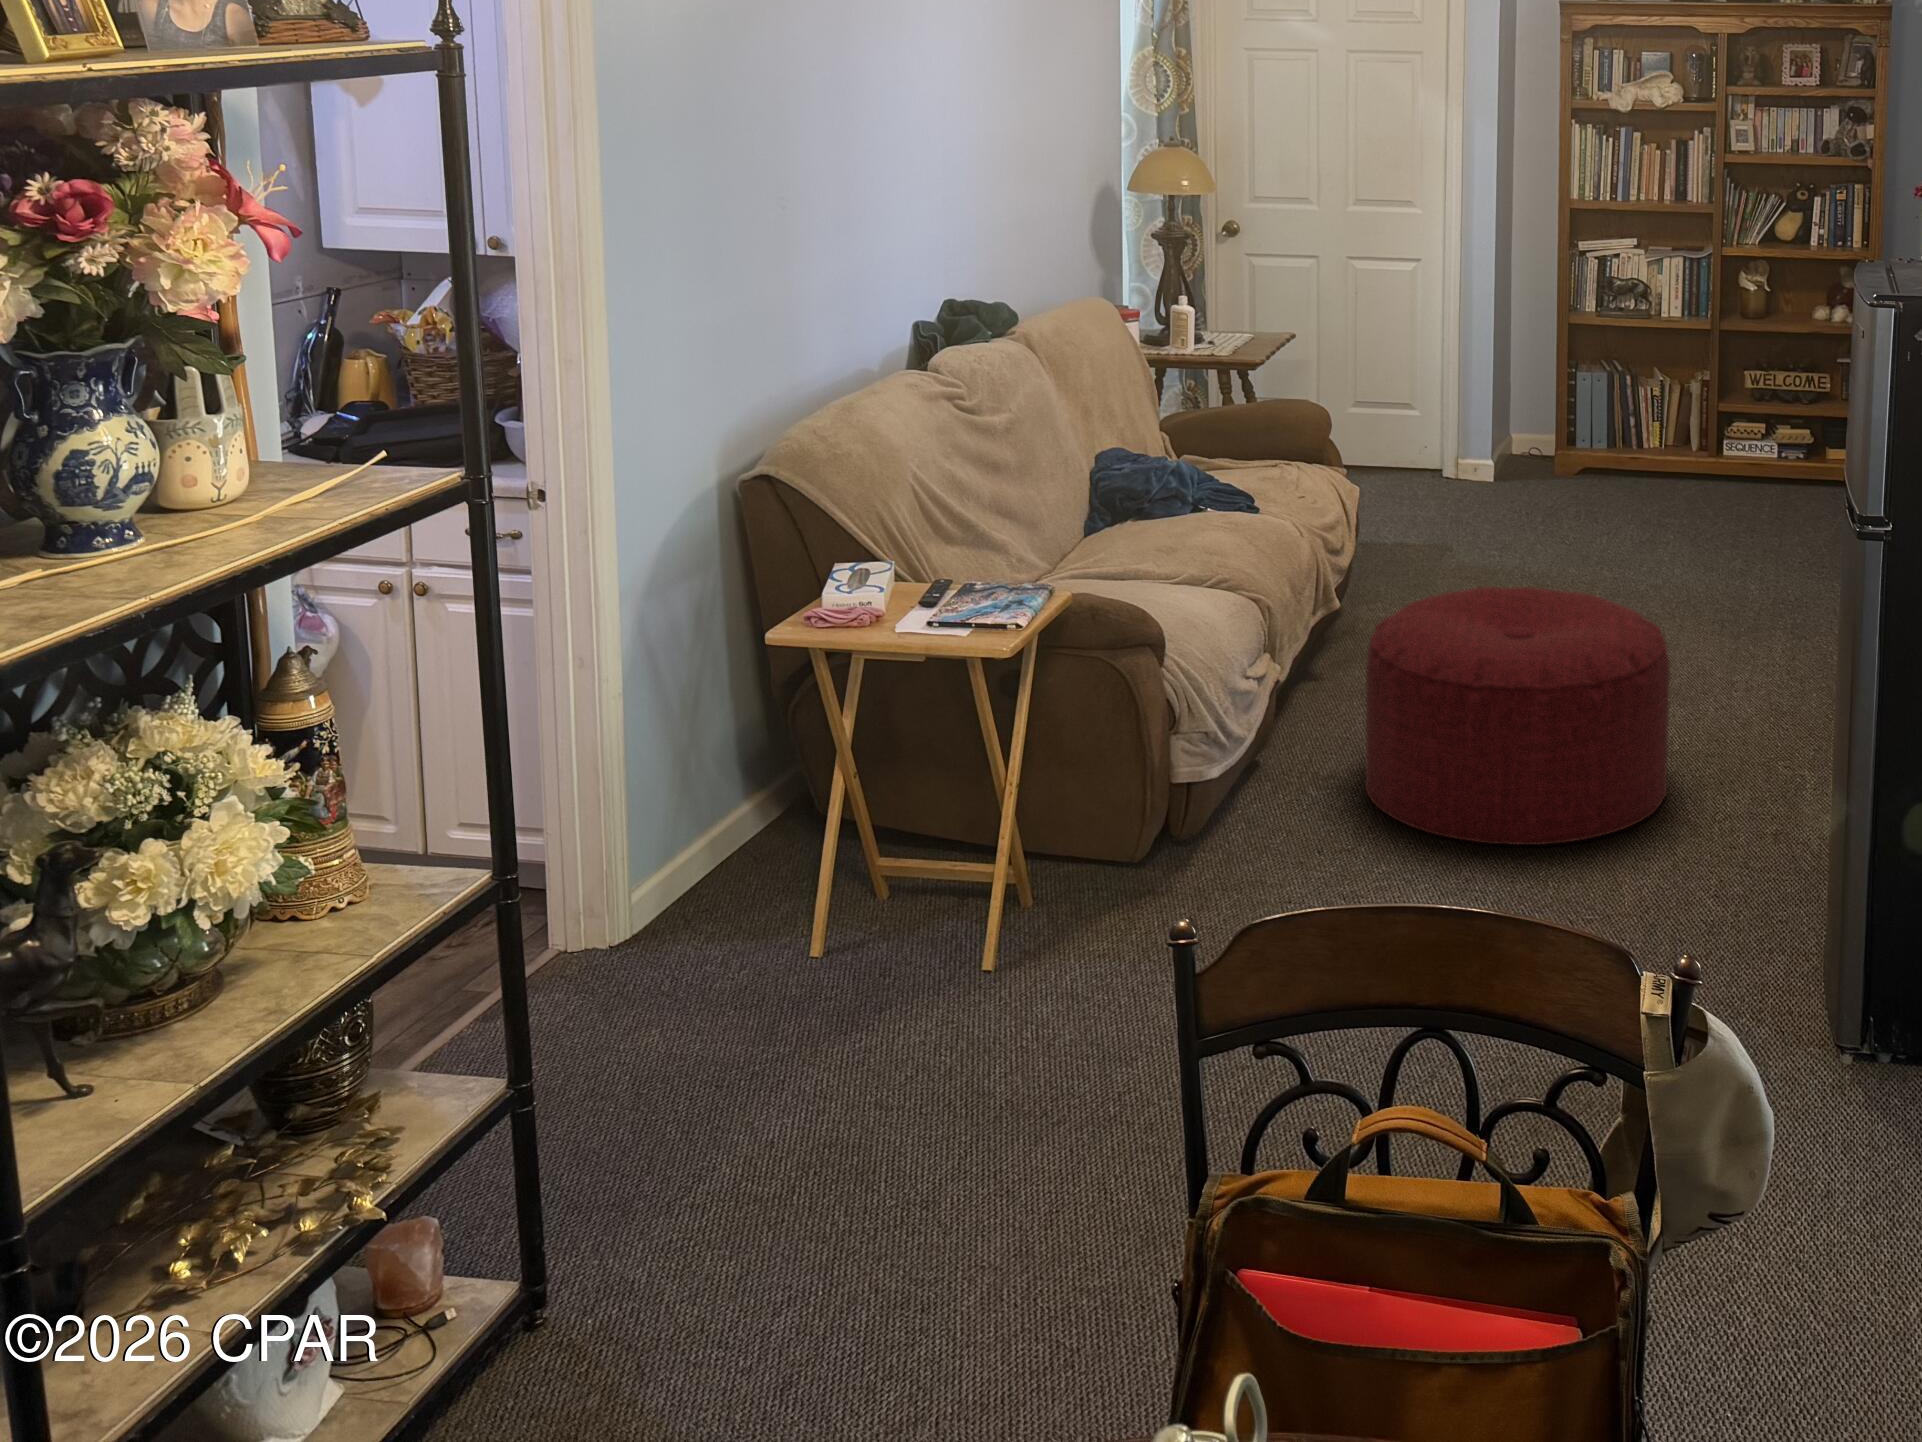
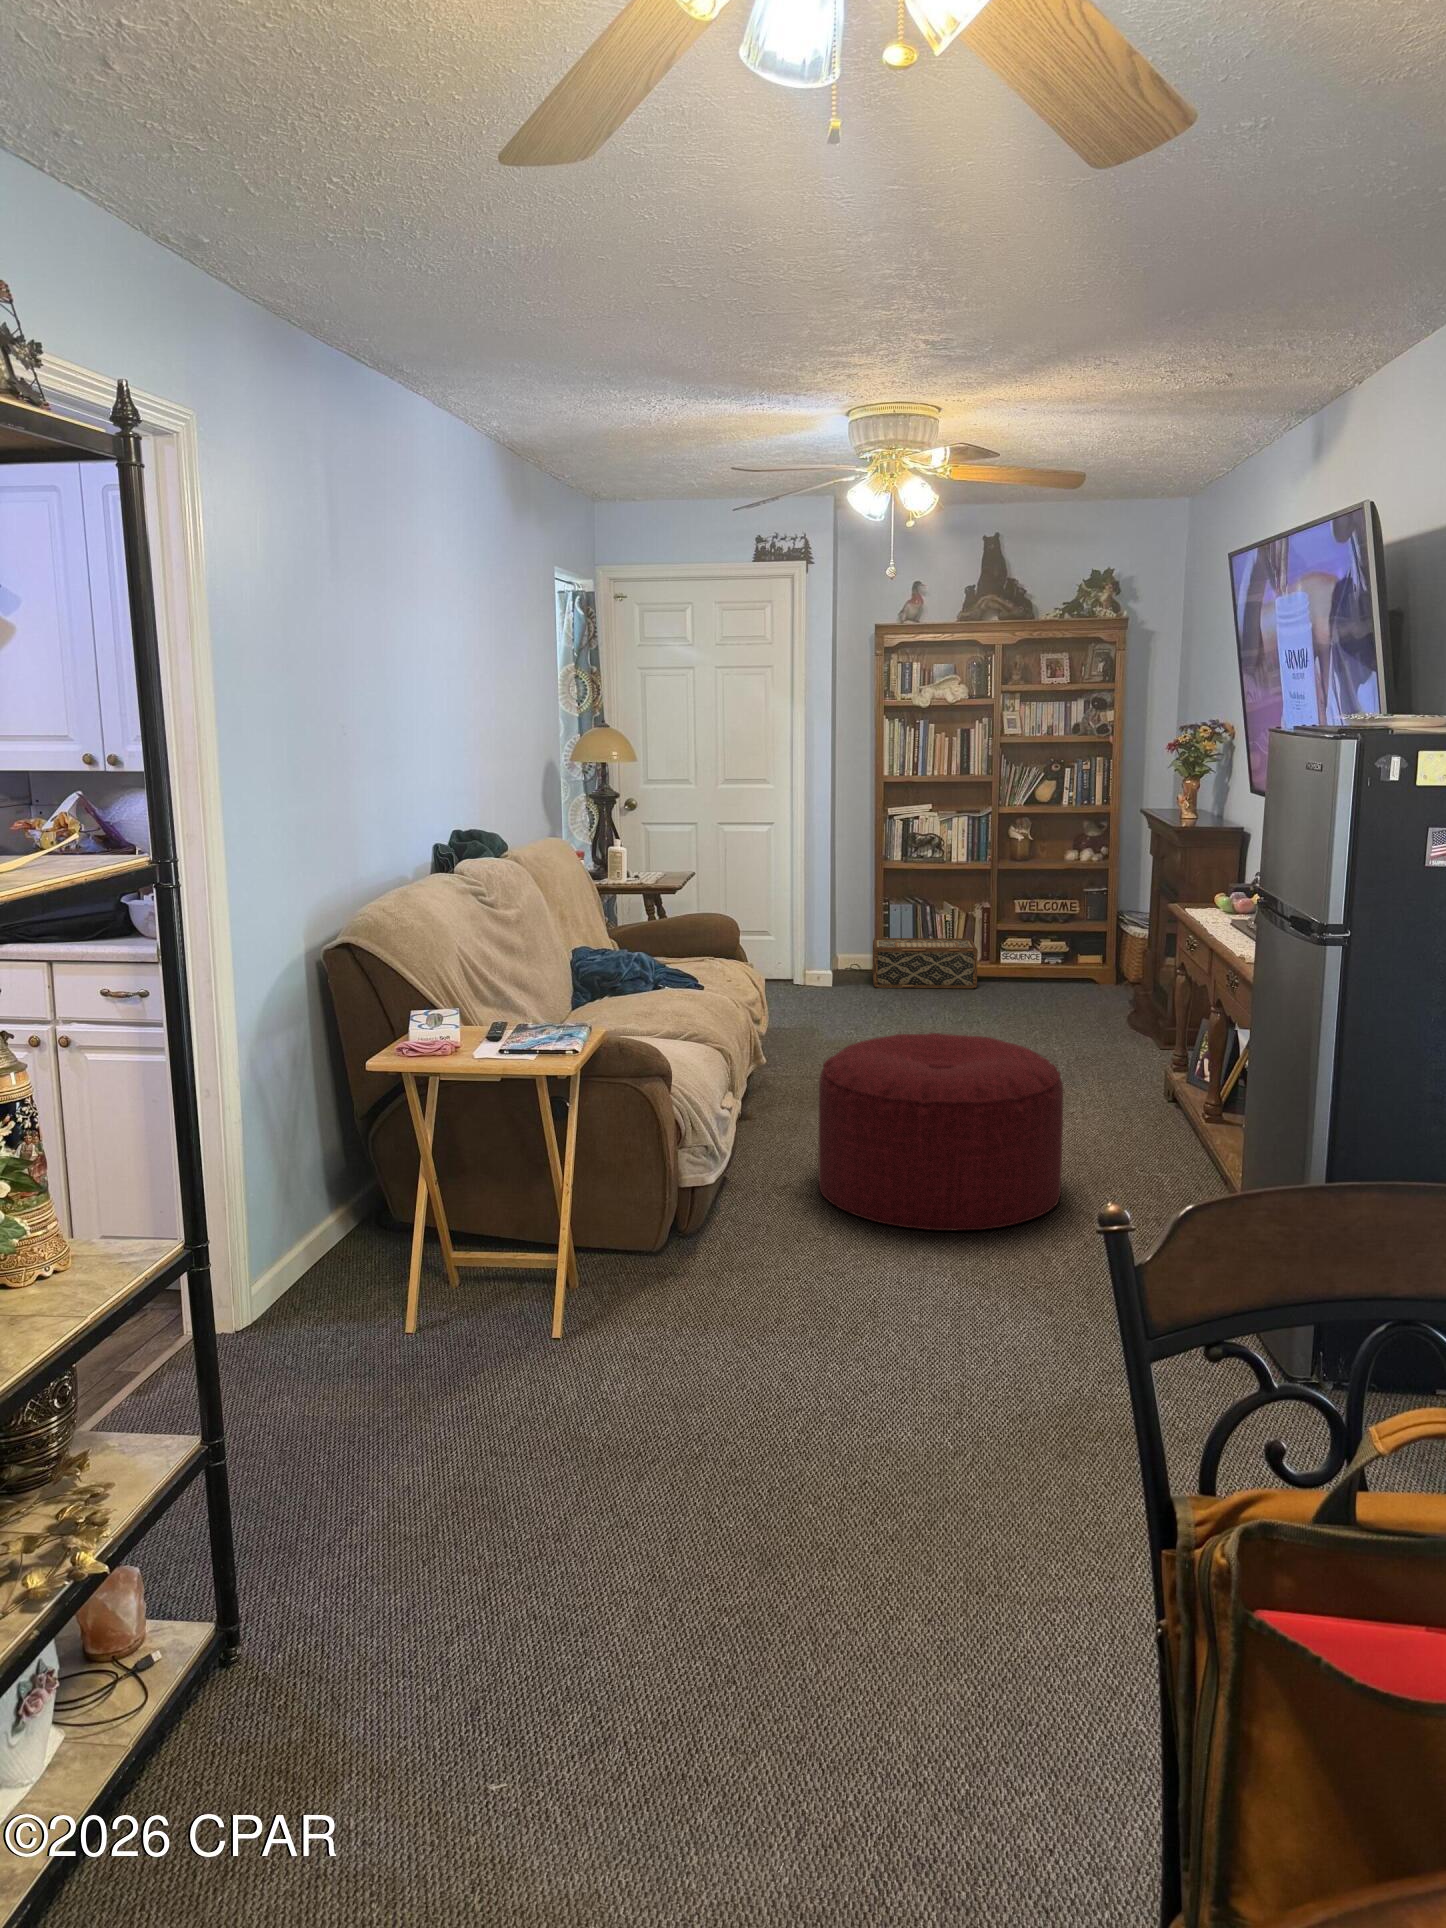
woven basket: none [1546,419,1684,493] -> present [873,938,978,988]

